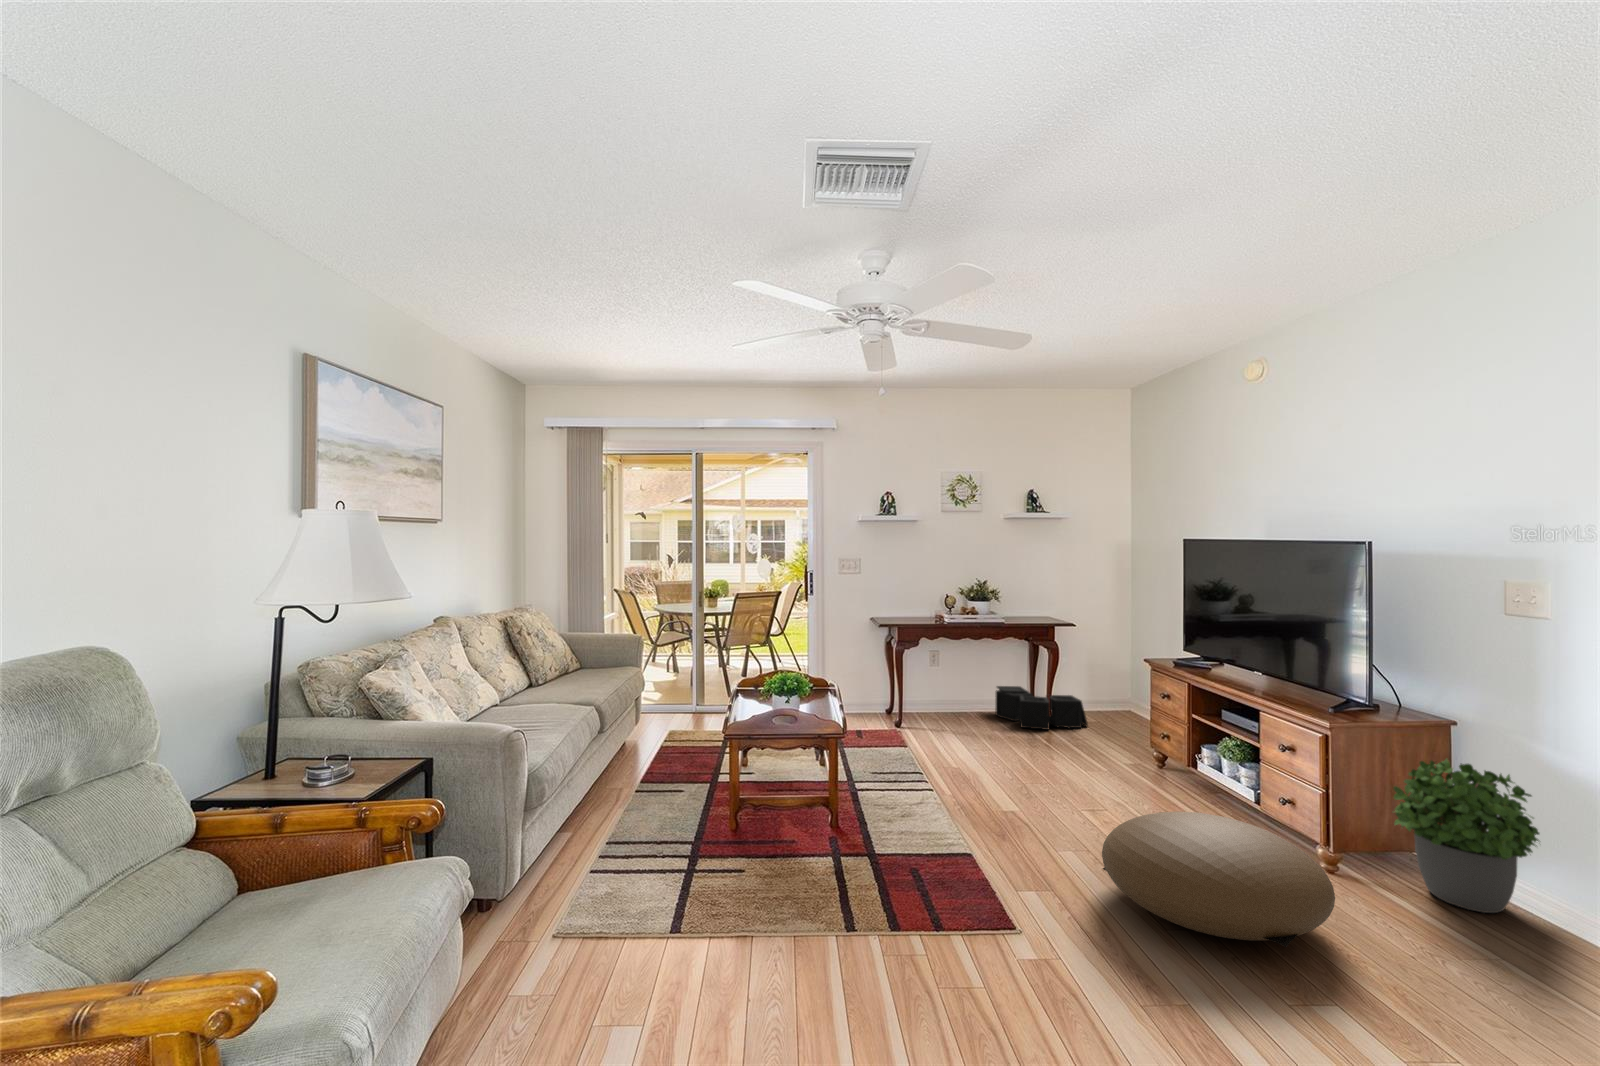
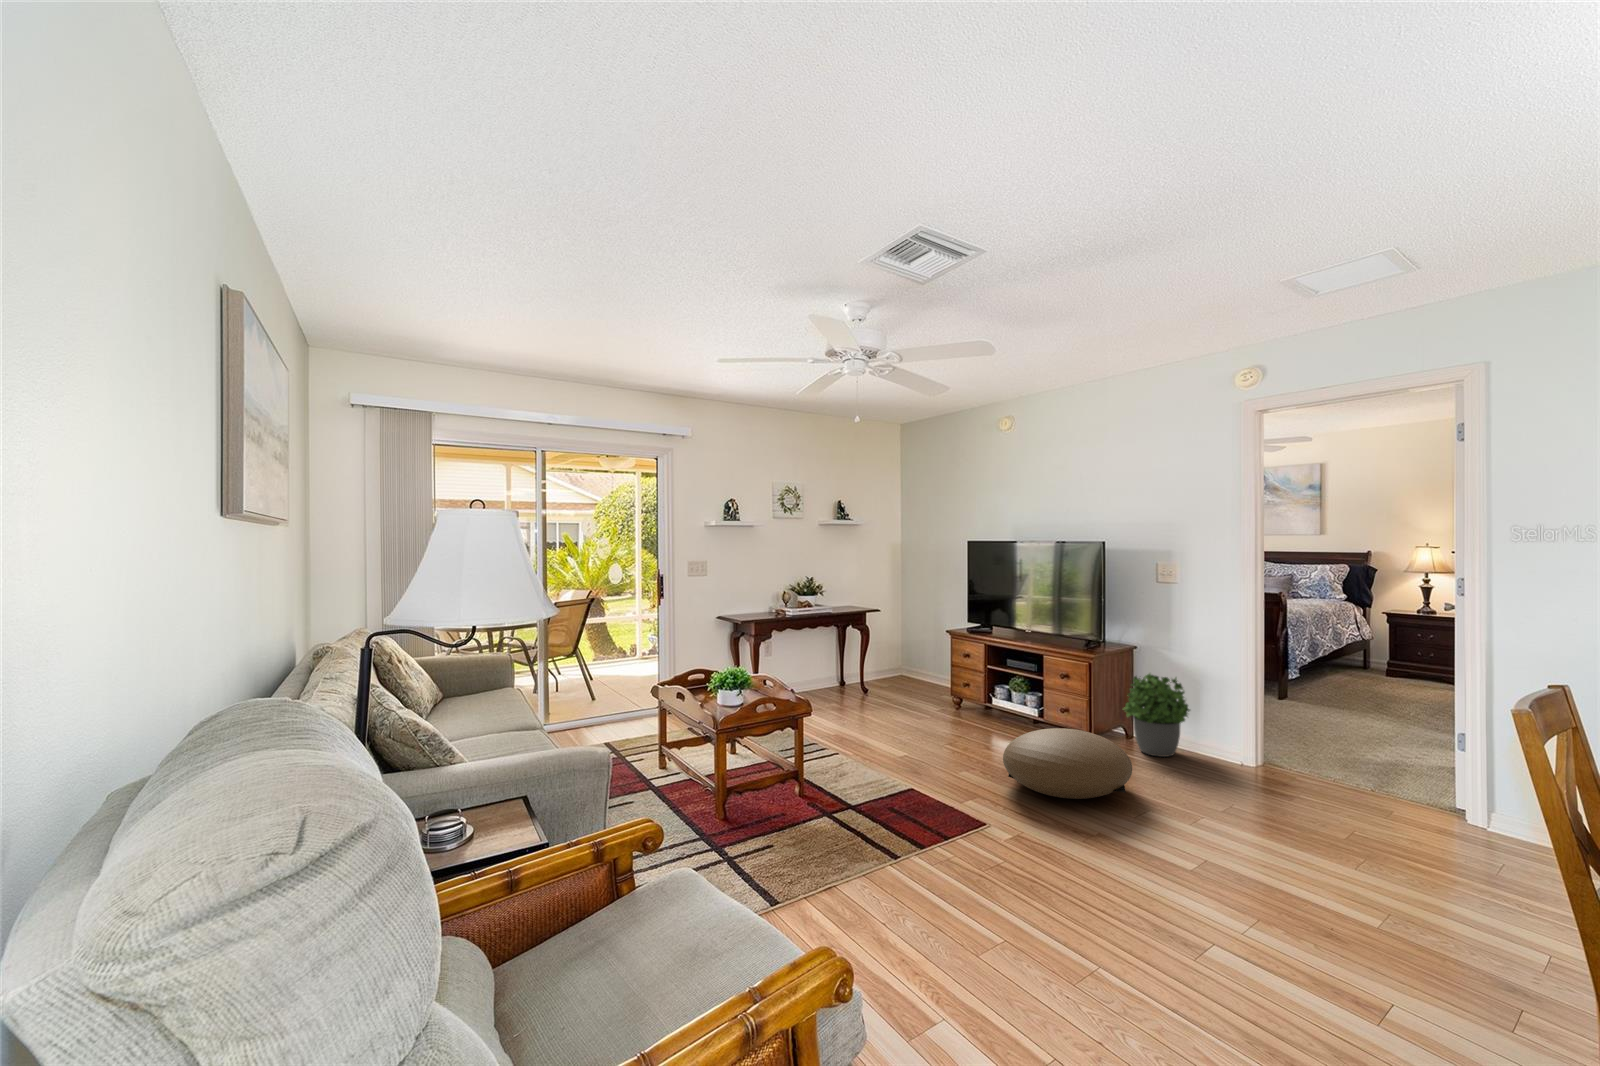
storage bin: present [995,686,1088,730] -> none [818,664,892,697]

